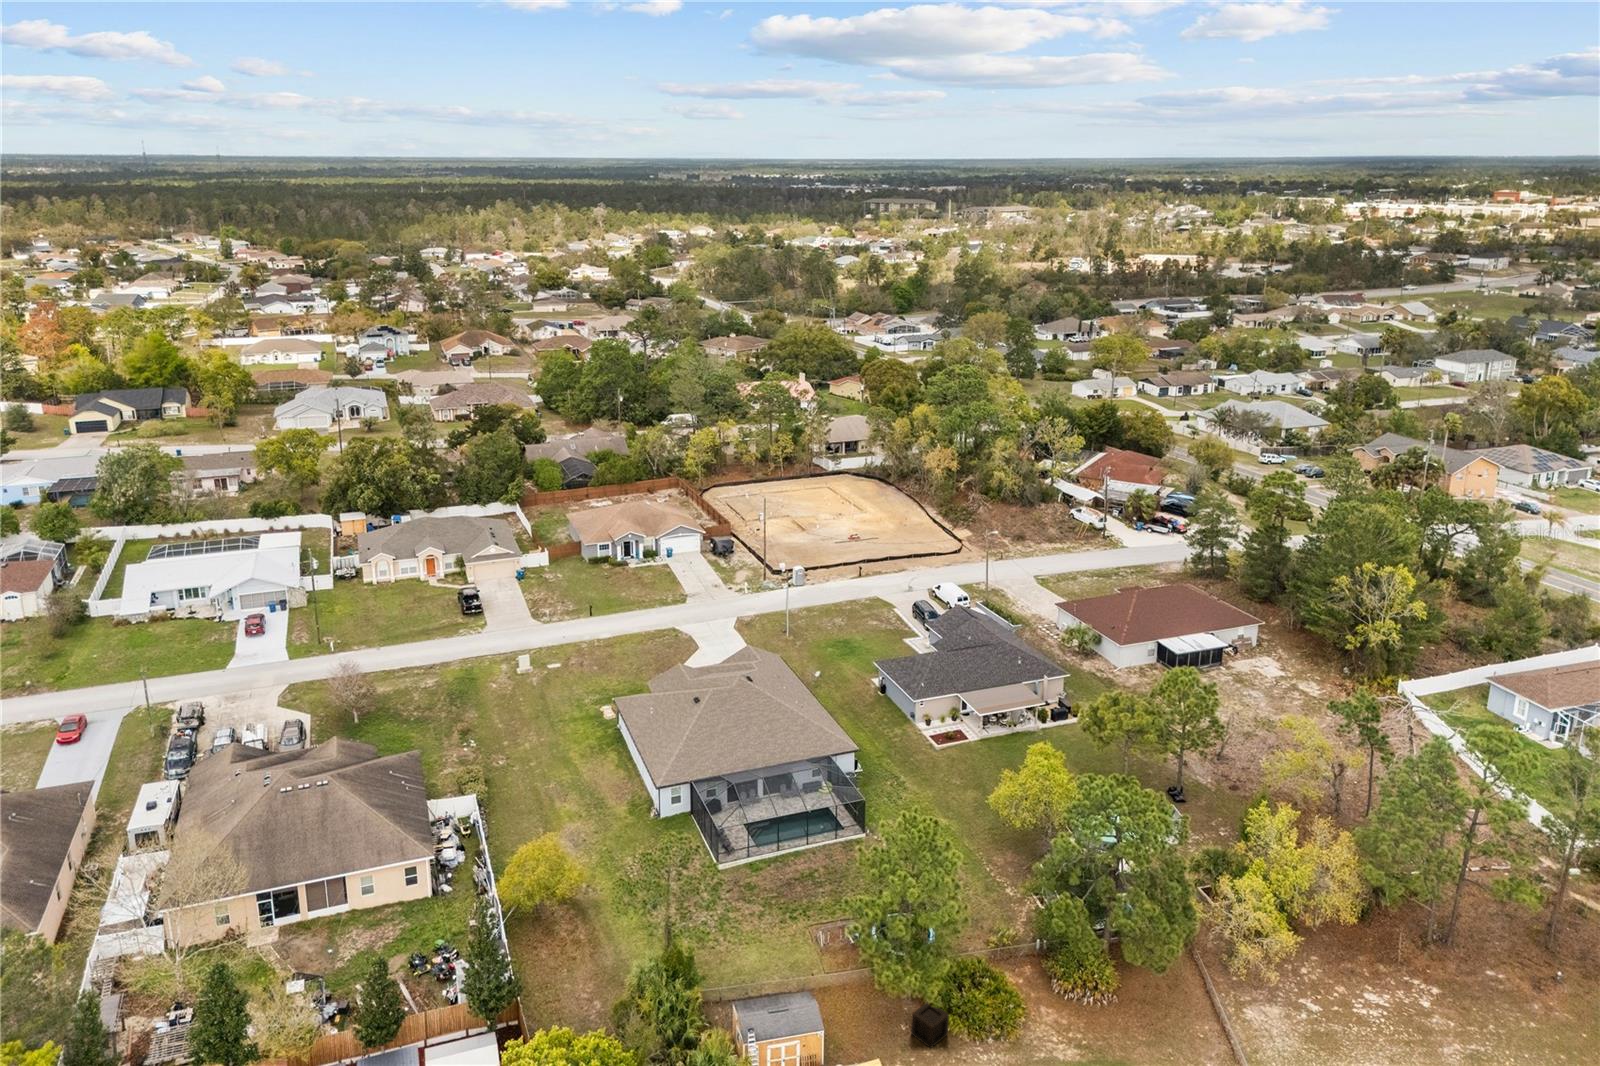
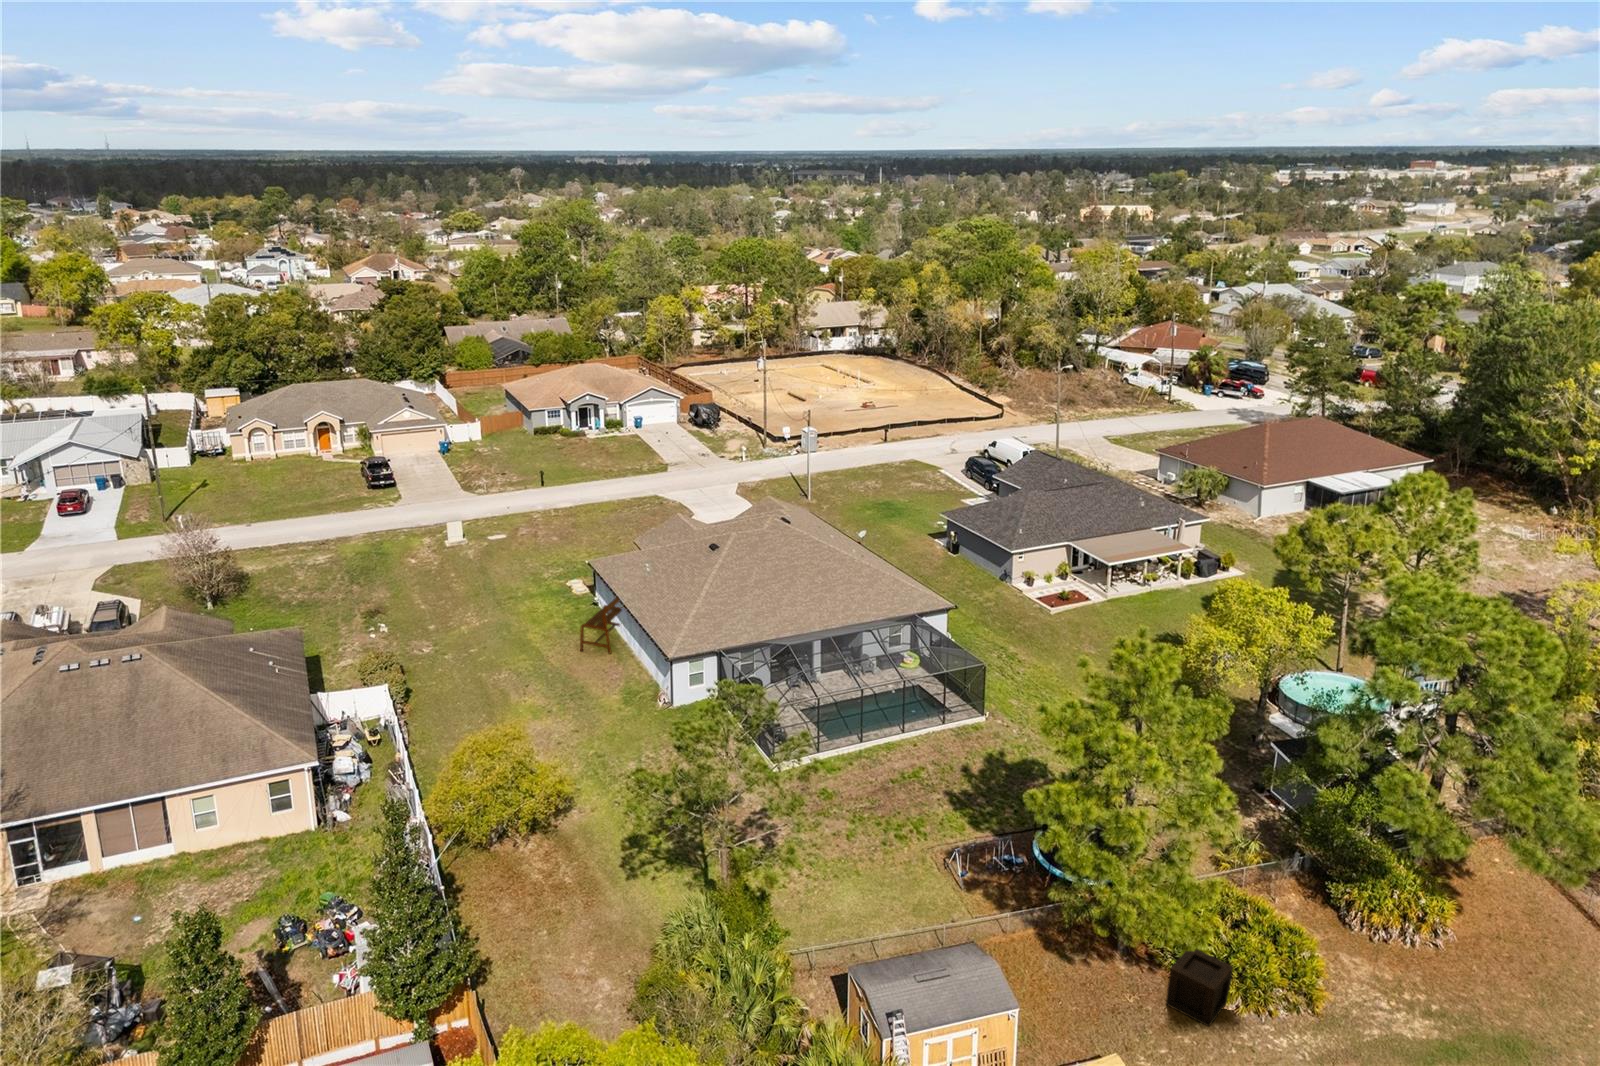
bench: none [603,727,639,773] -> present [580,597,623,653]

